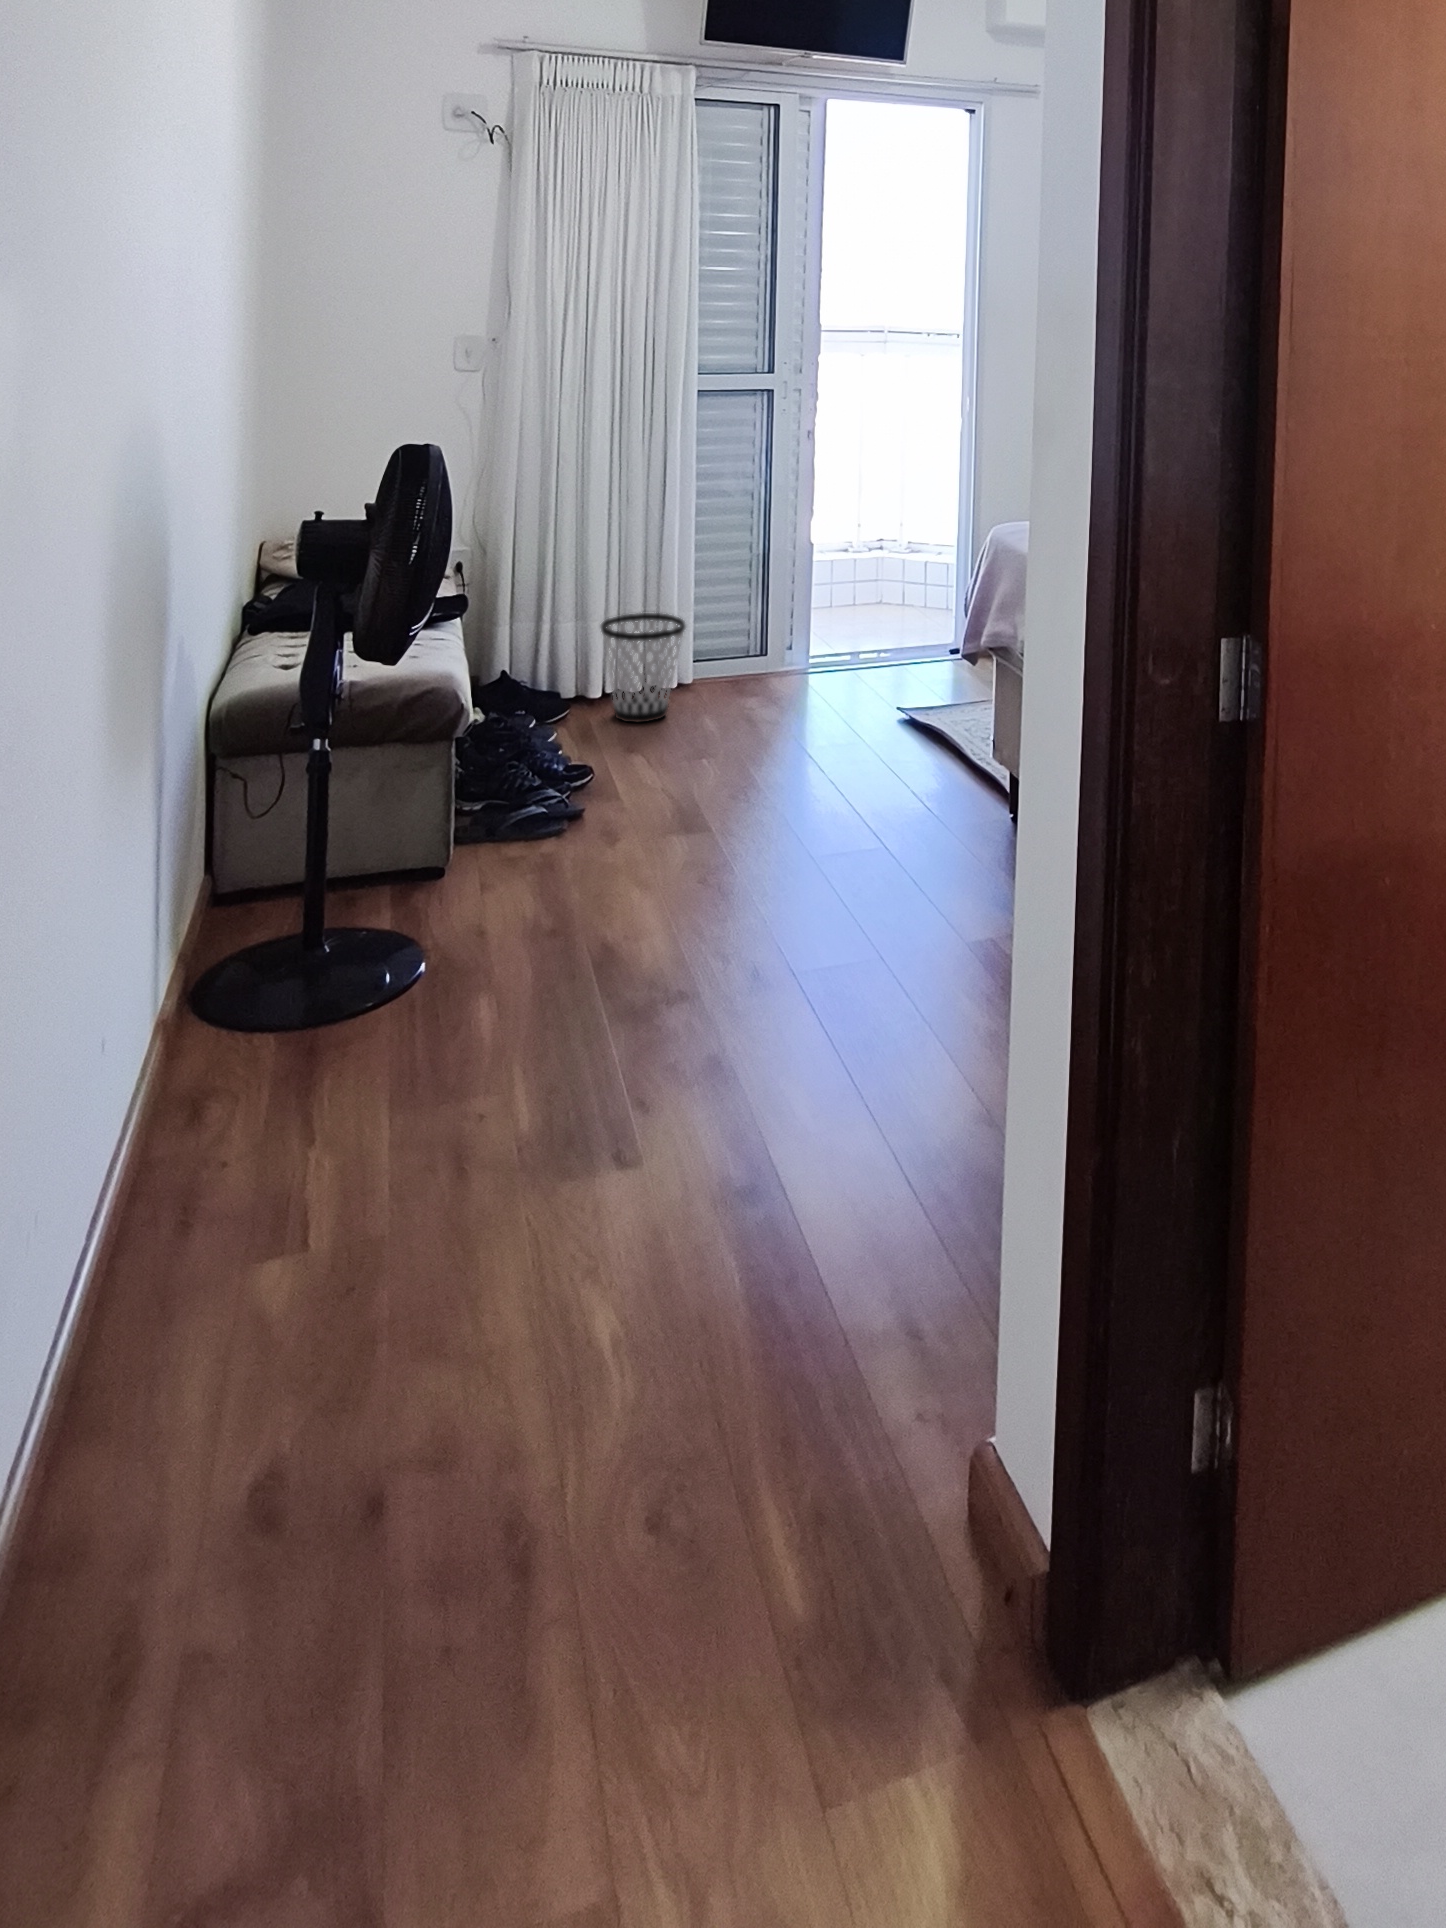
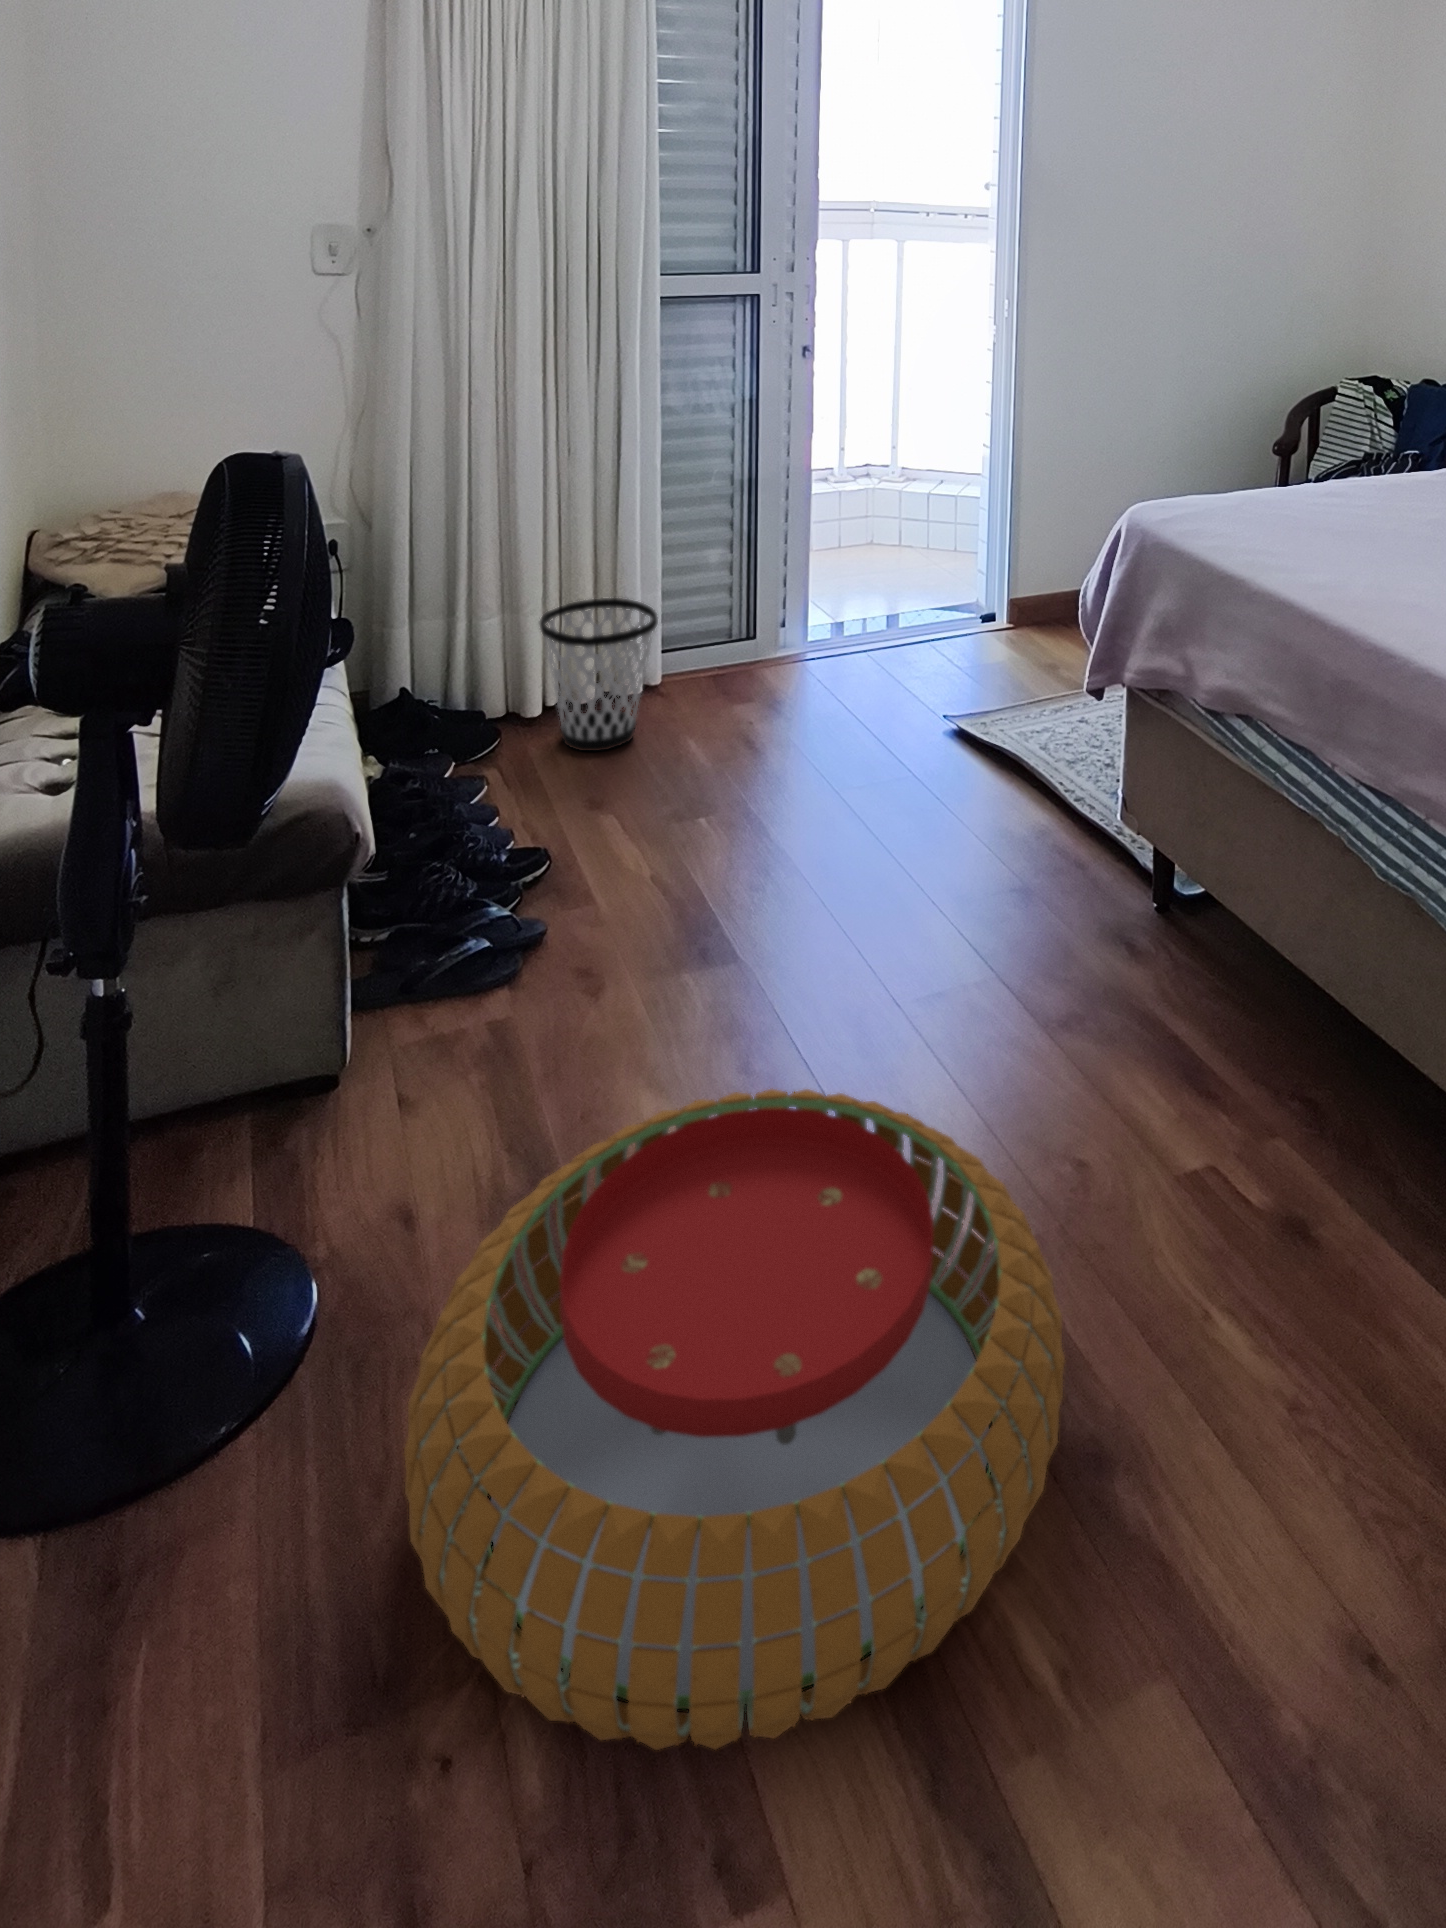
pouf: none [473,847,853,1111] -> present [404,1089,1065,1750]

